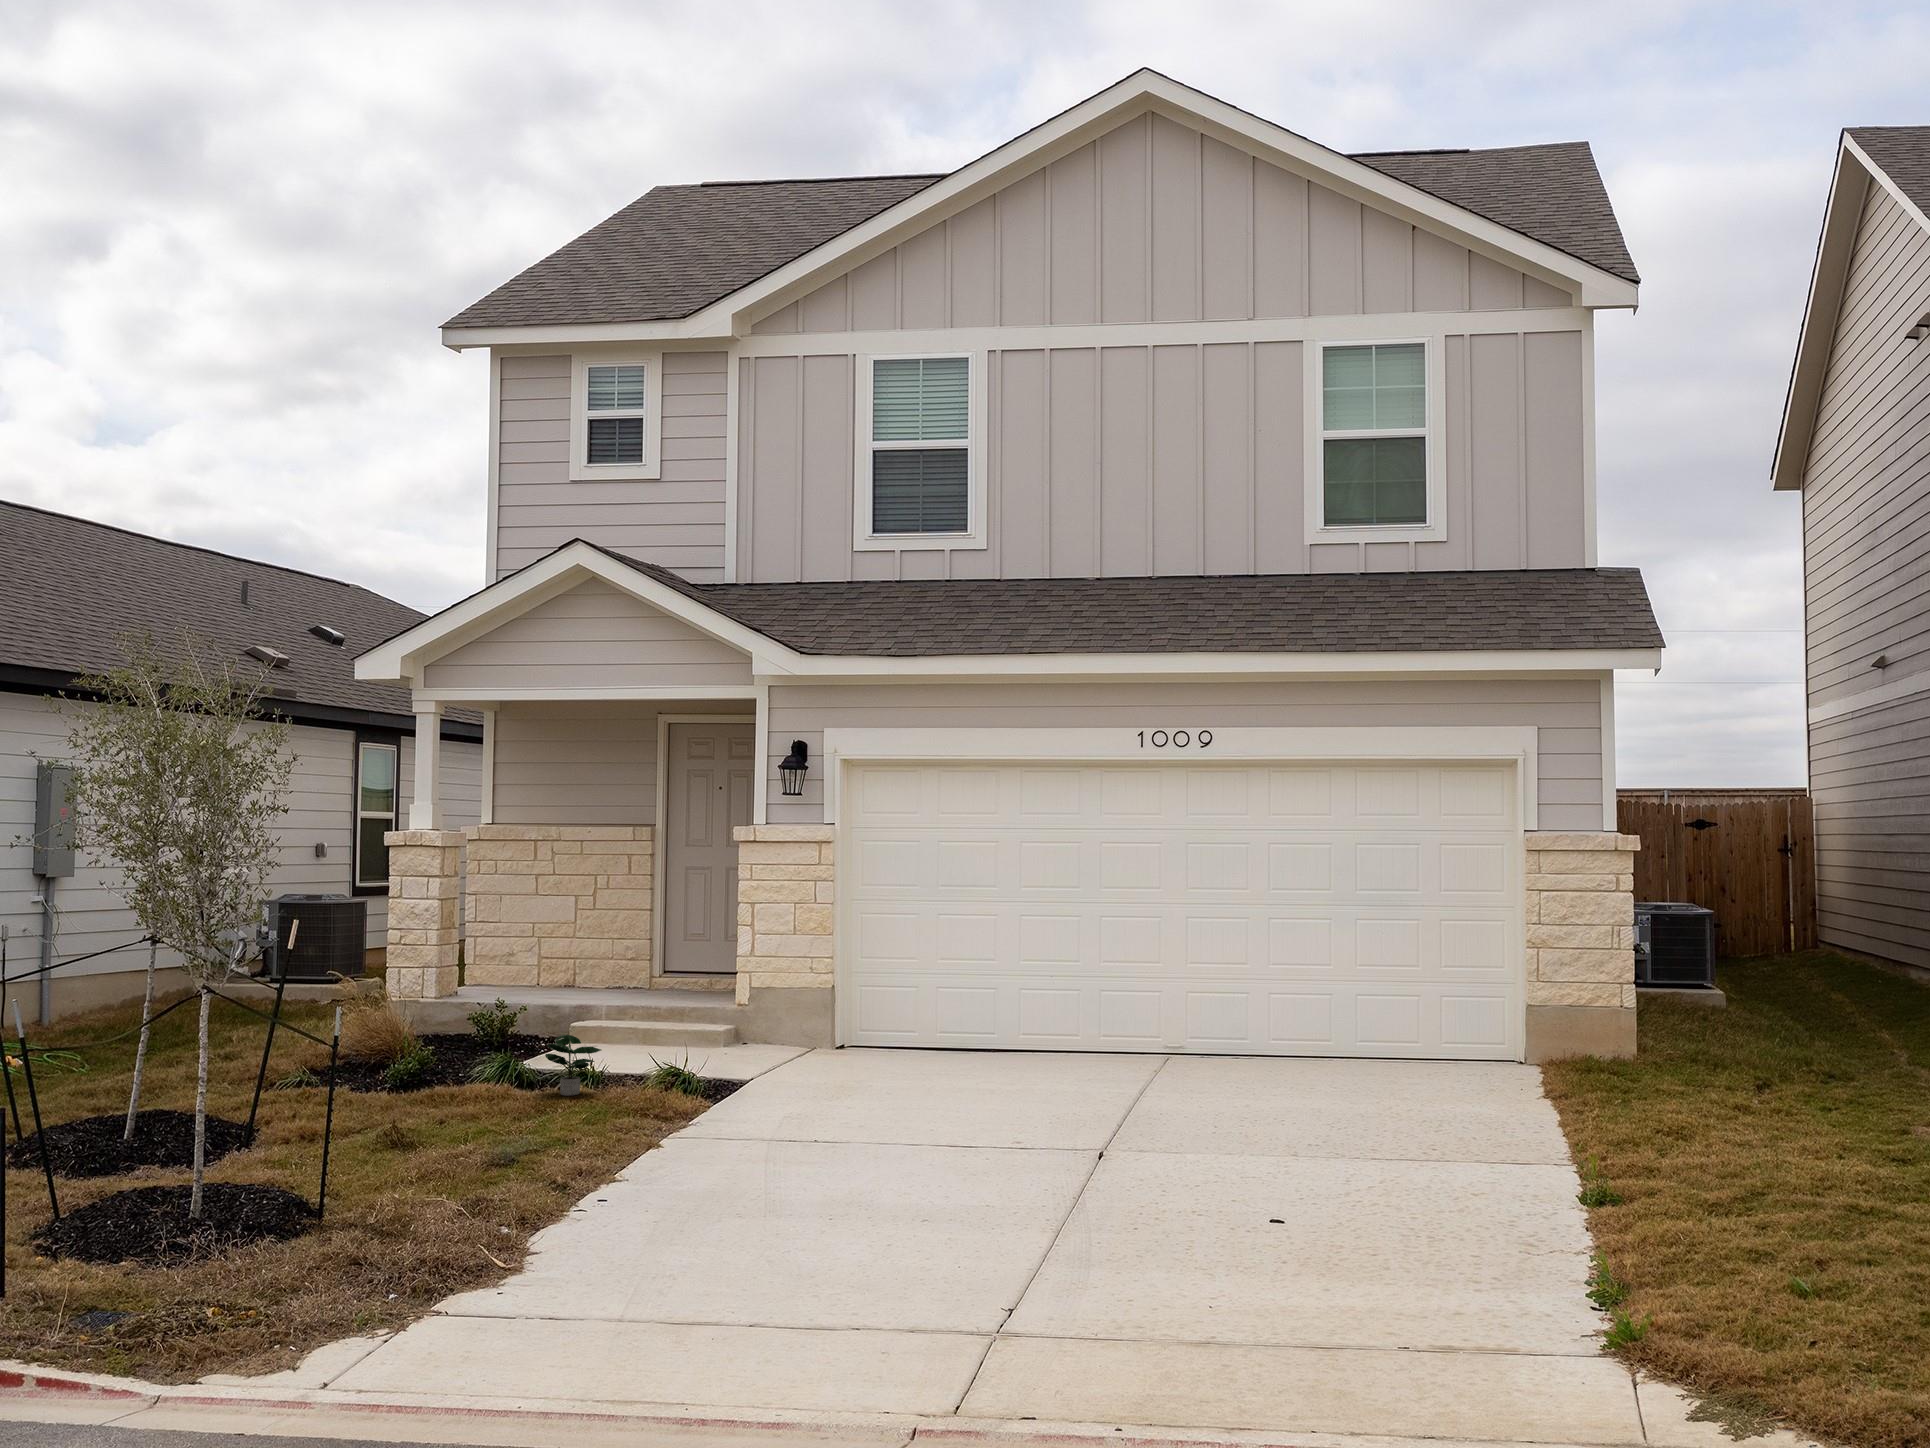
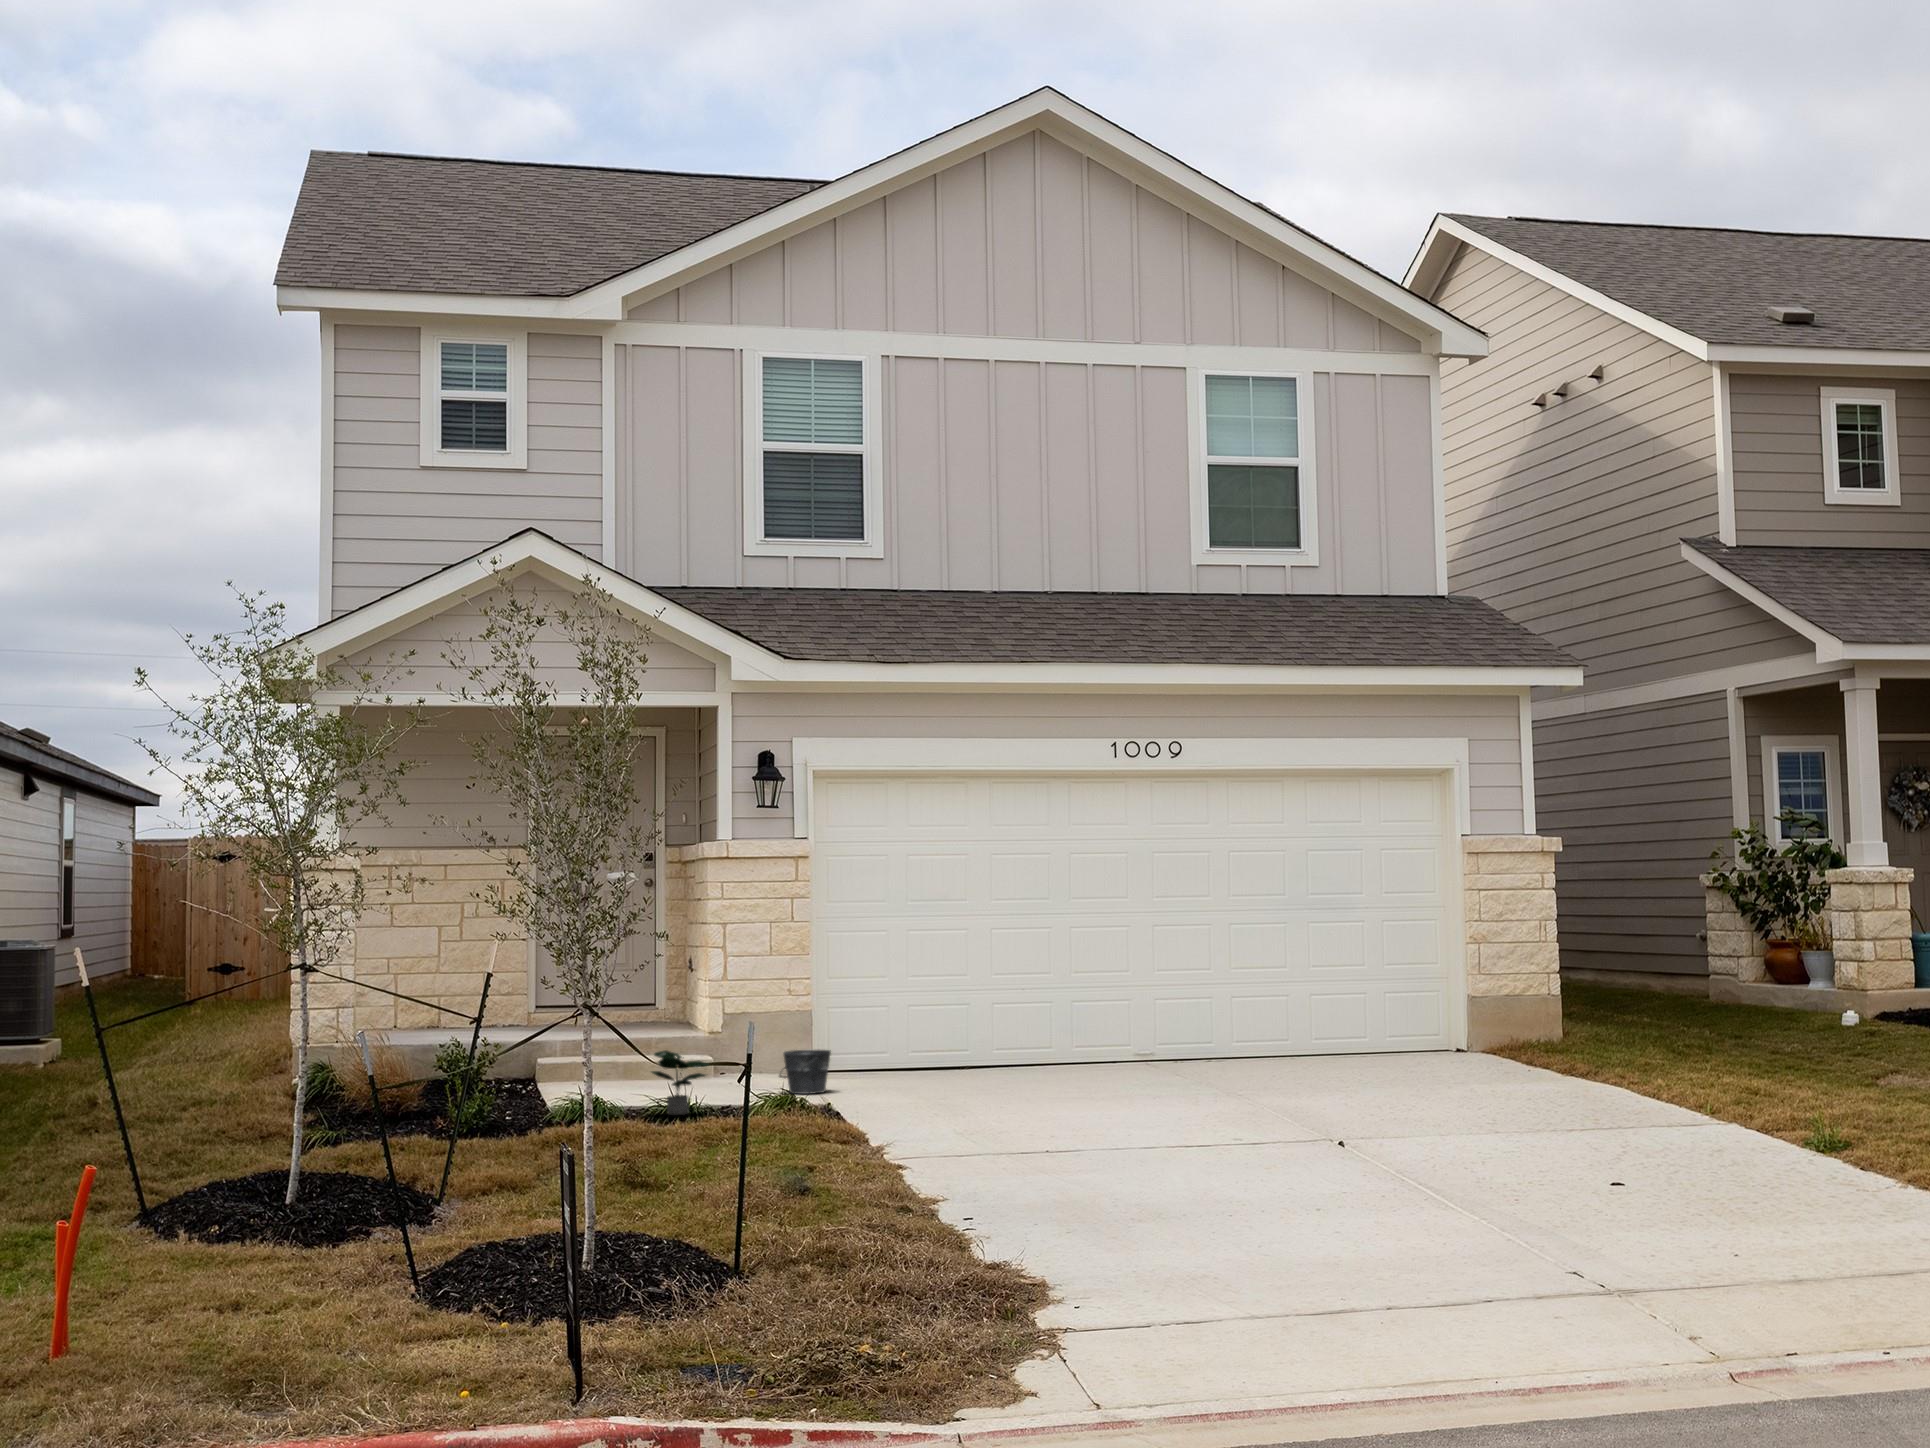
bucket: none [724,1032,774,1075] -> present [779,1050,831,1094]

